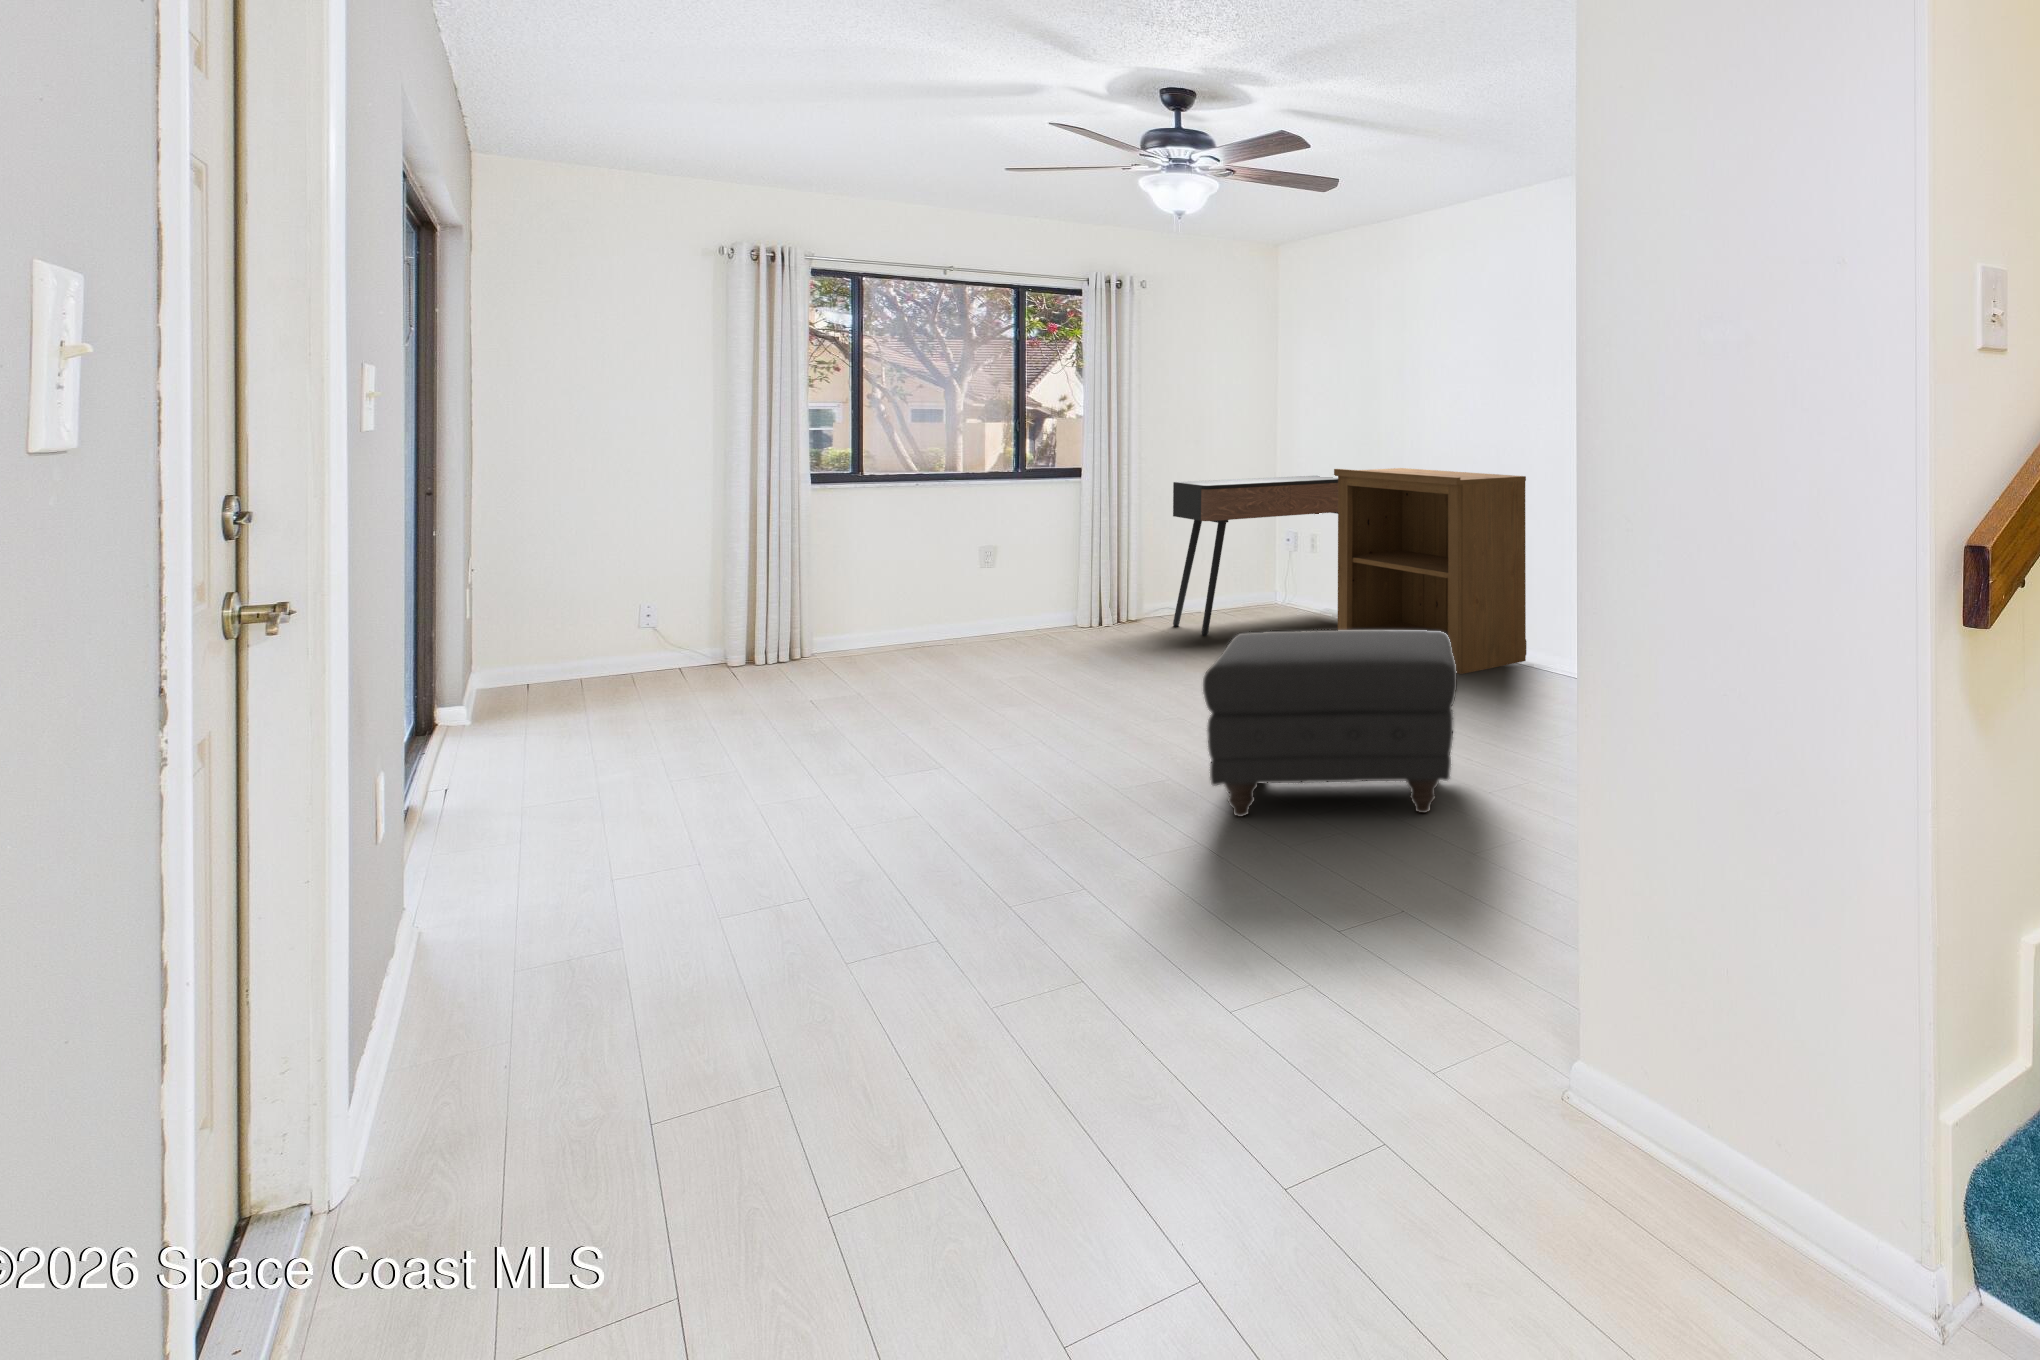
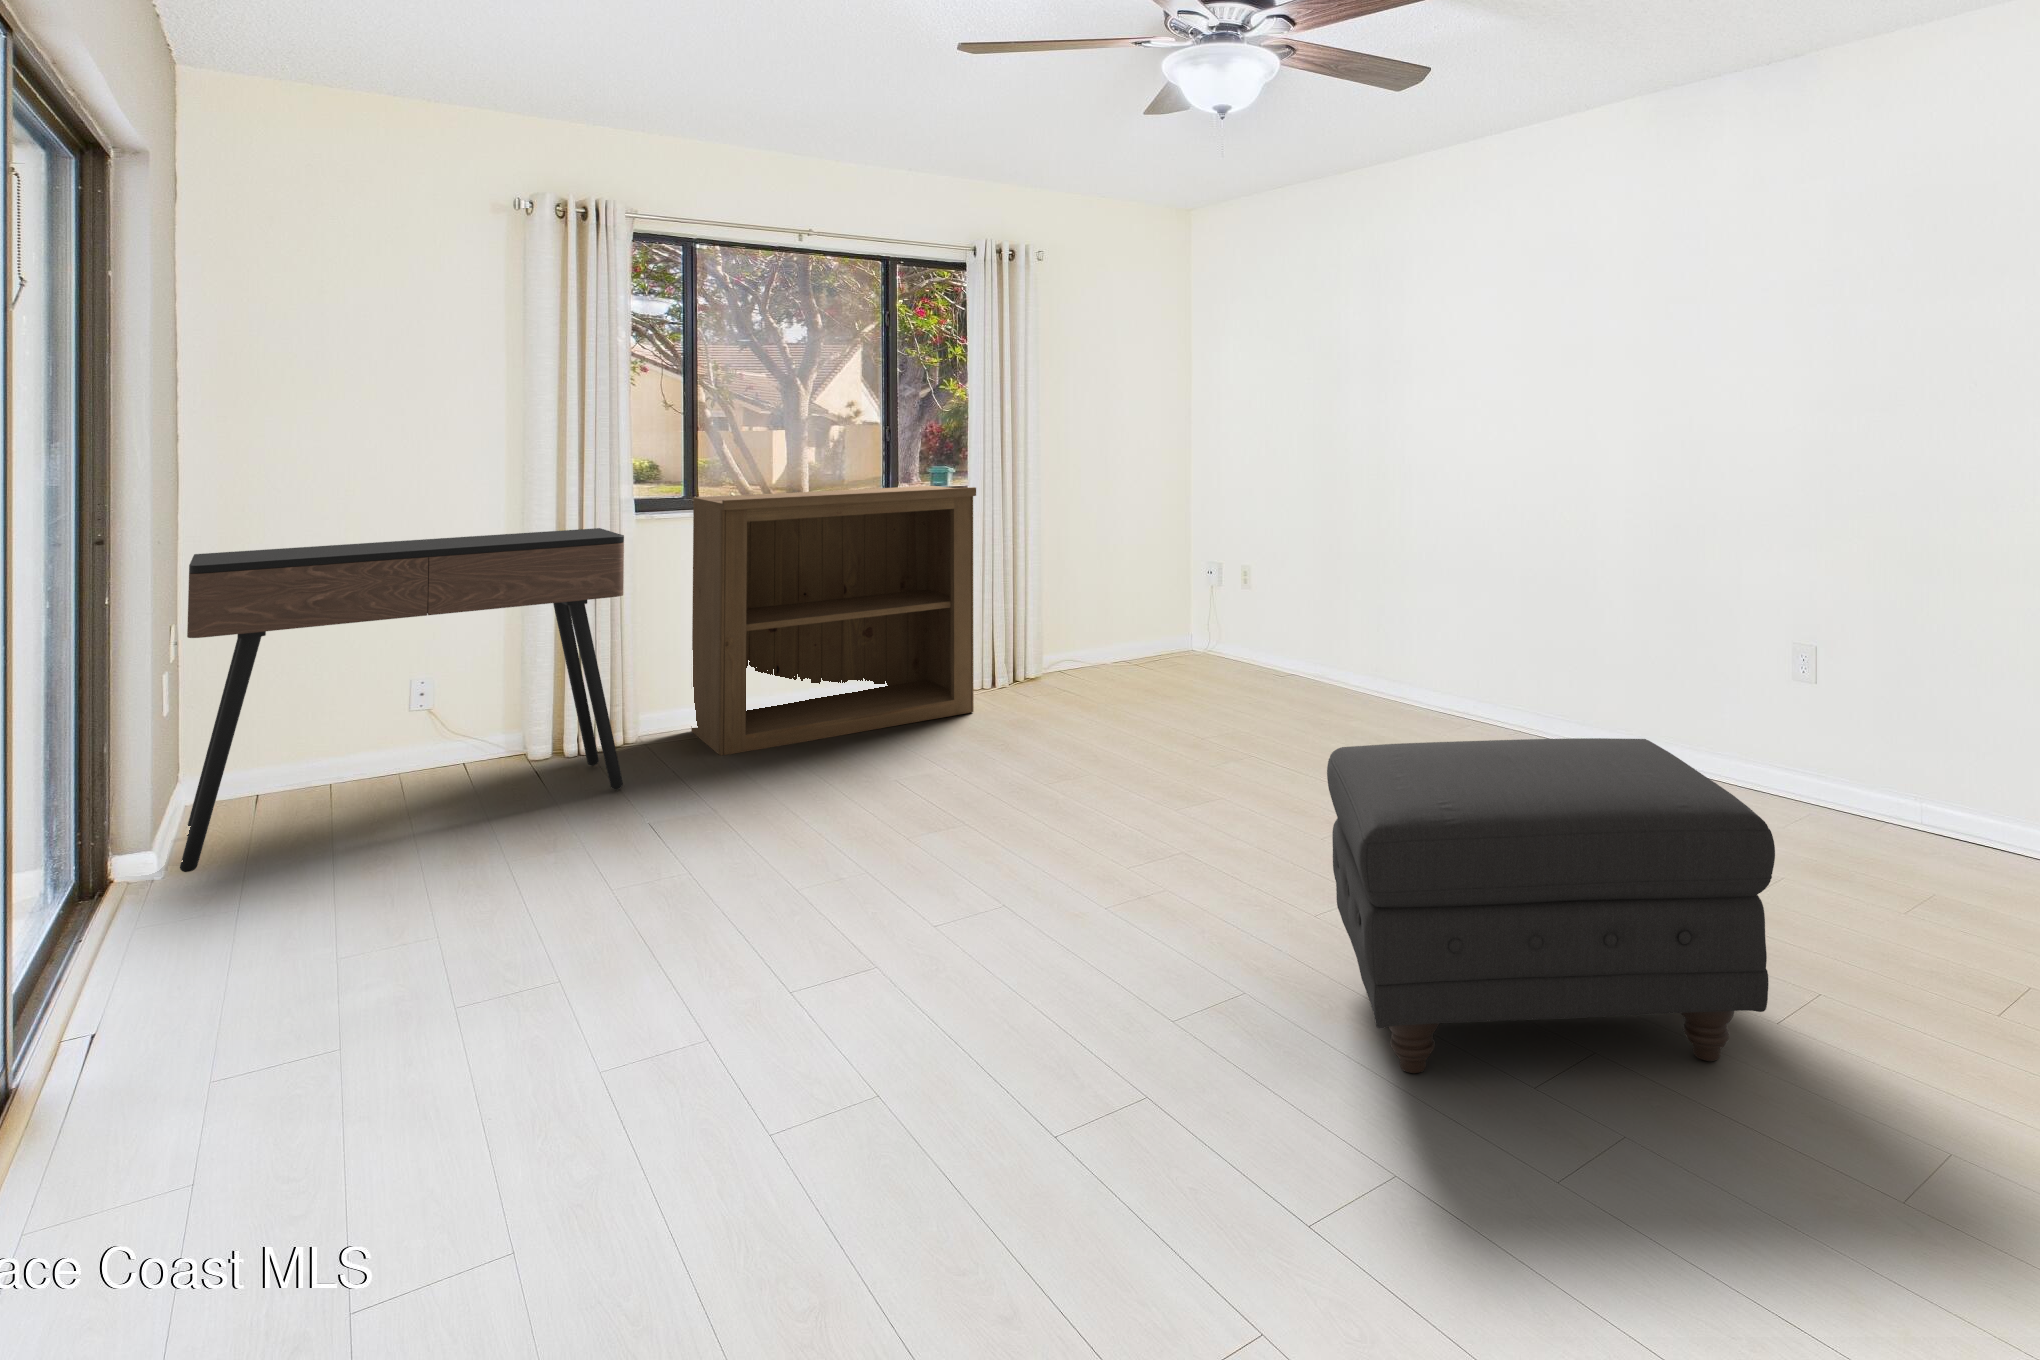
bookshelf: present [1334,468,1527,674] -> present [691,486,976,755]
console table: present [1173,476,1338,636] -> present [180,528,624,872]

